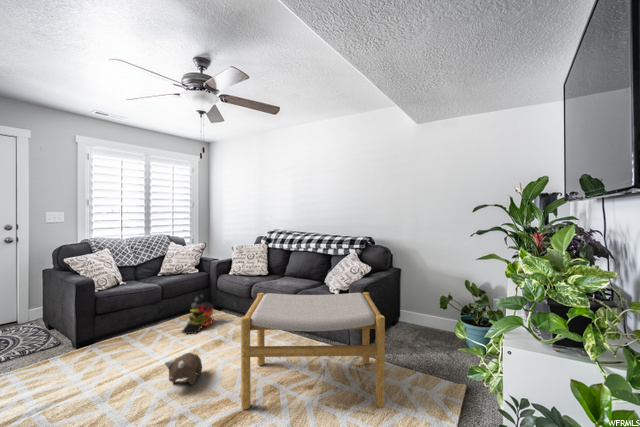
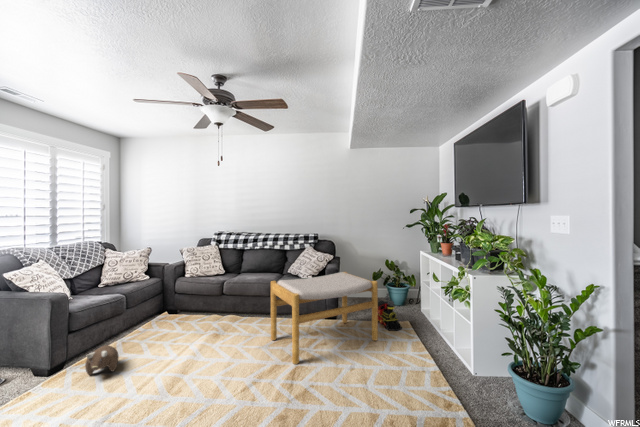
toy train: present [182,296,214,334] -> present [378,293,402,331]
plush toy: present [165,353,202,385] -> present [85,345,119,375]

